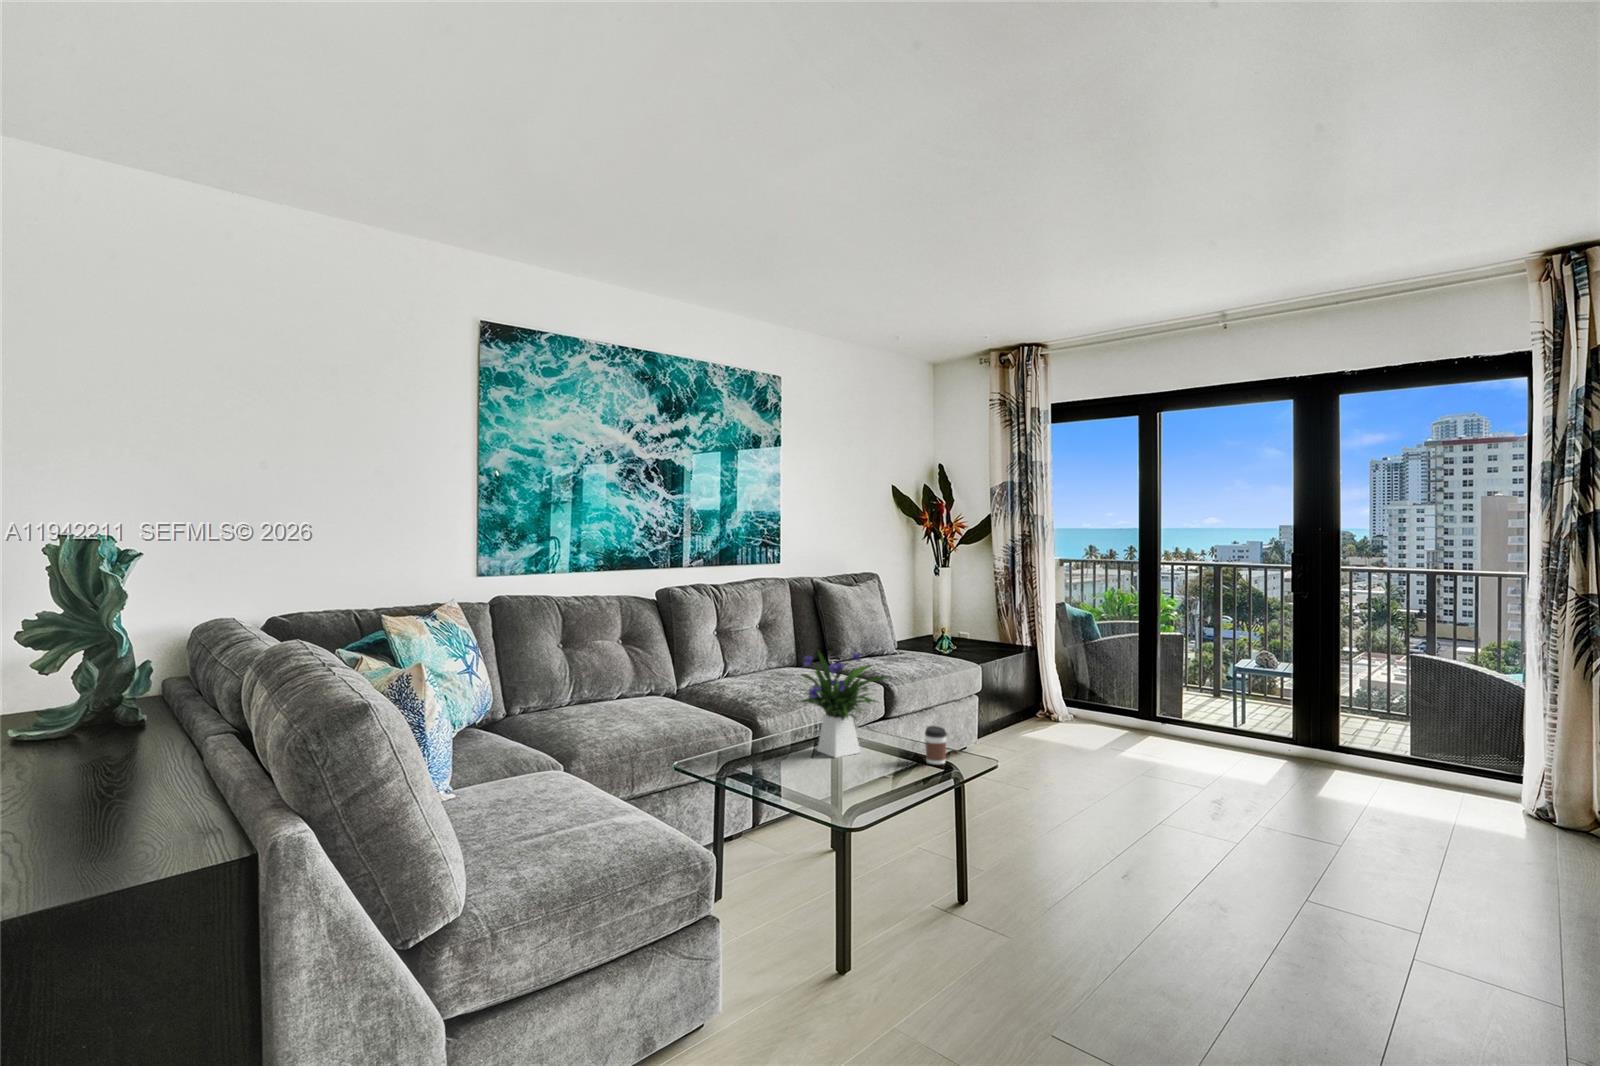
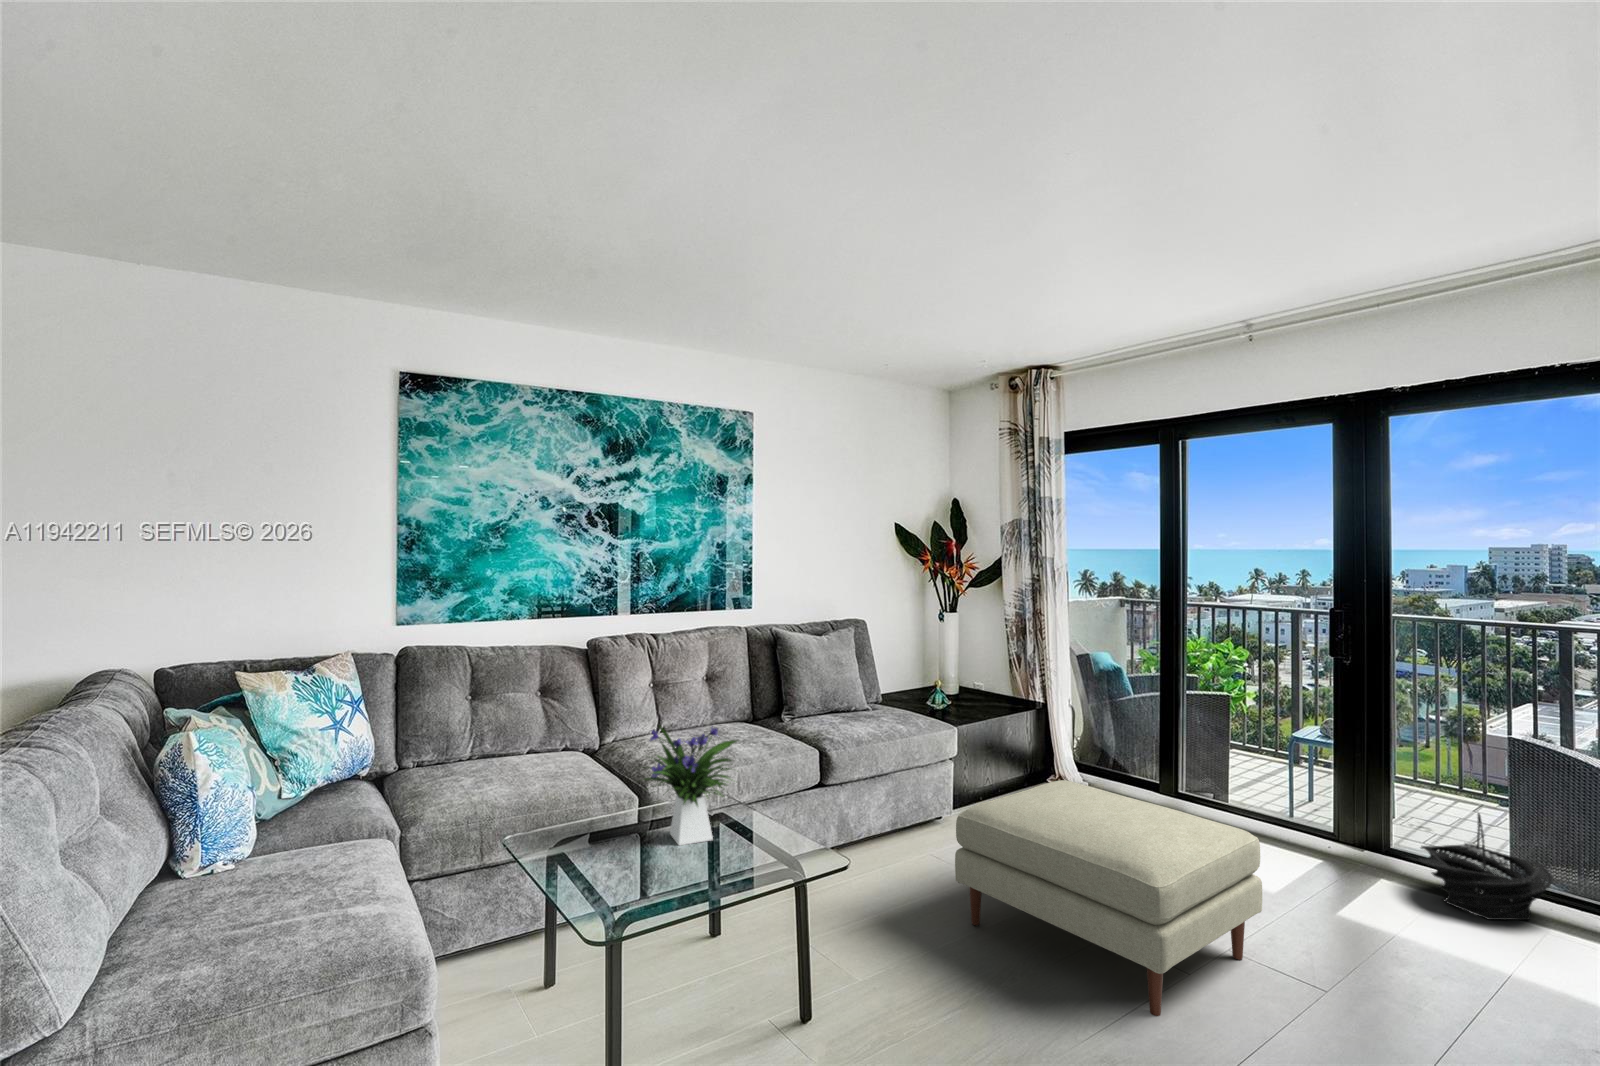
ottoman: none [1038,699,1287,868] -> present [955,780,1262,1016]
basket: none [1370,707,1471,789] -> present [1419,813,1553,920]
coffee cup: present [925,726,947,764] -> none [768,818,793,864]

